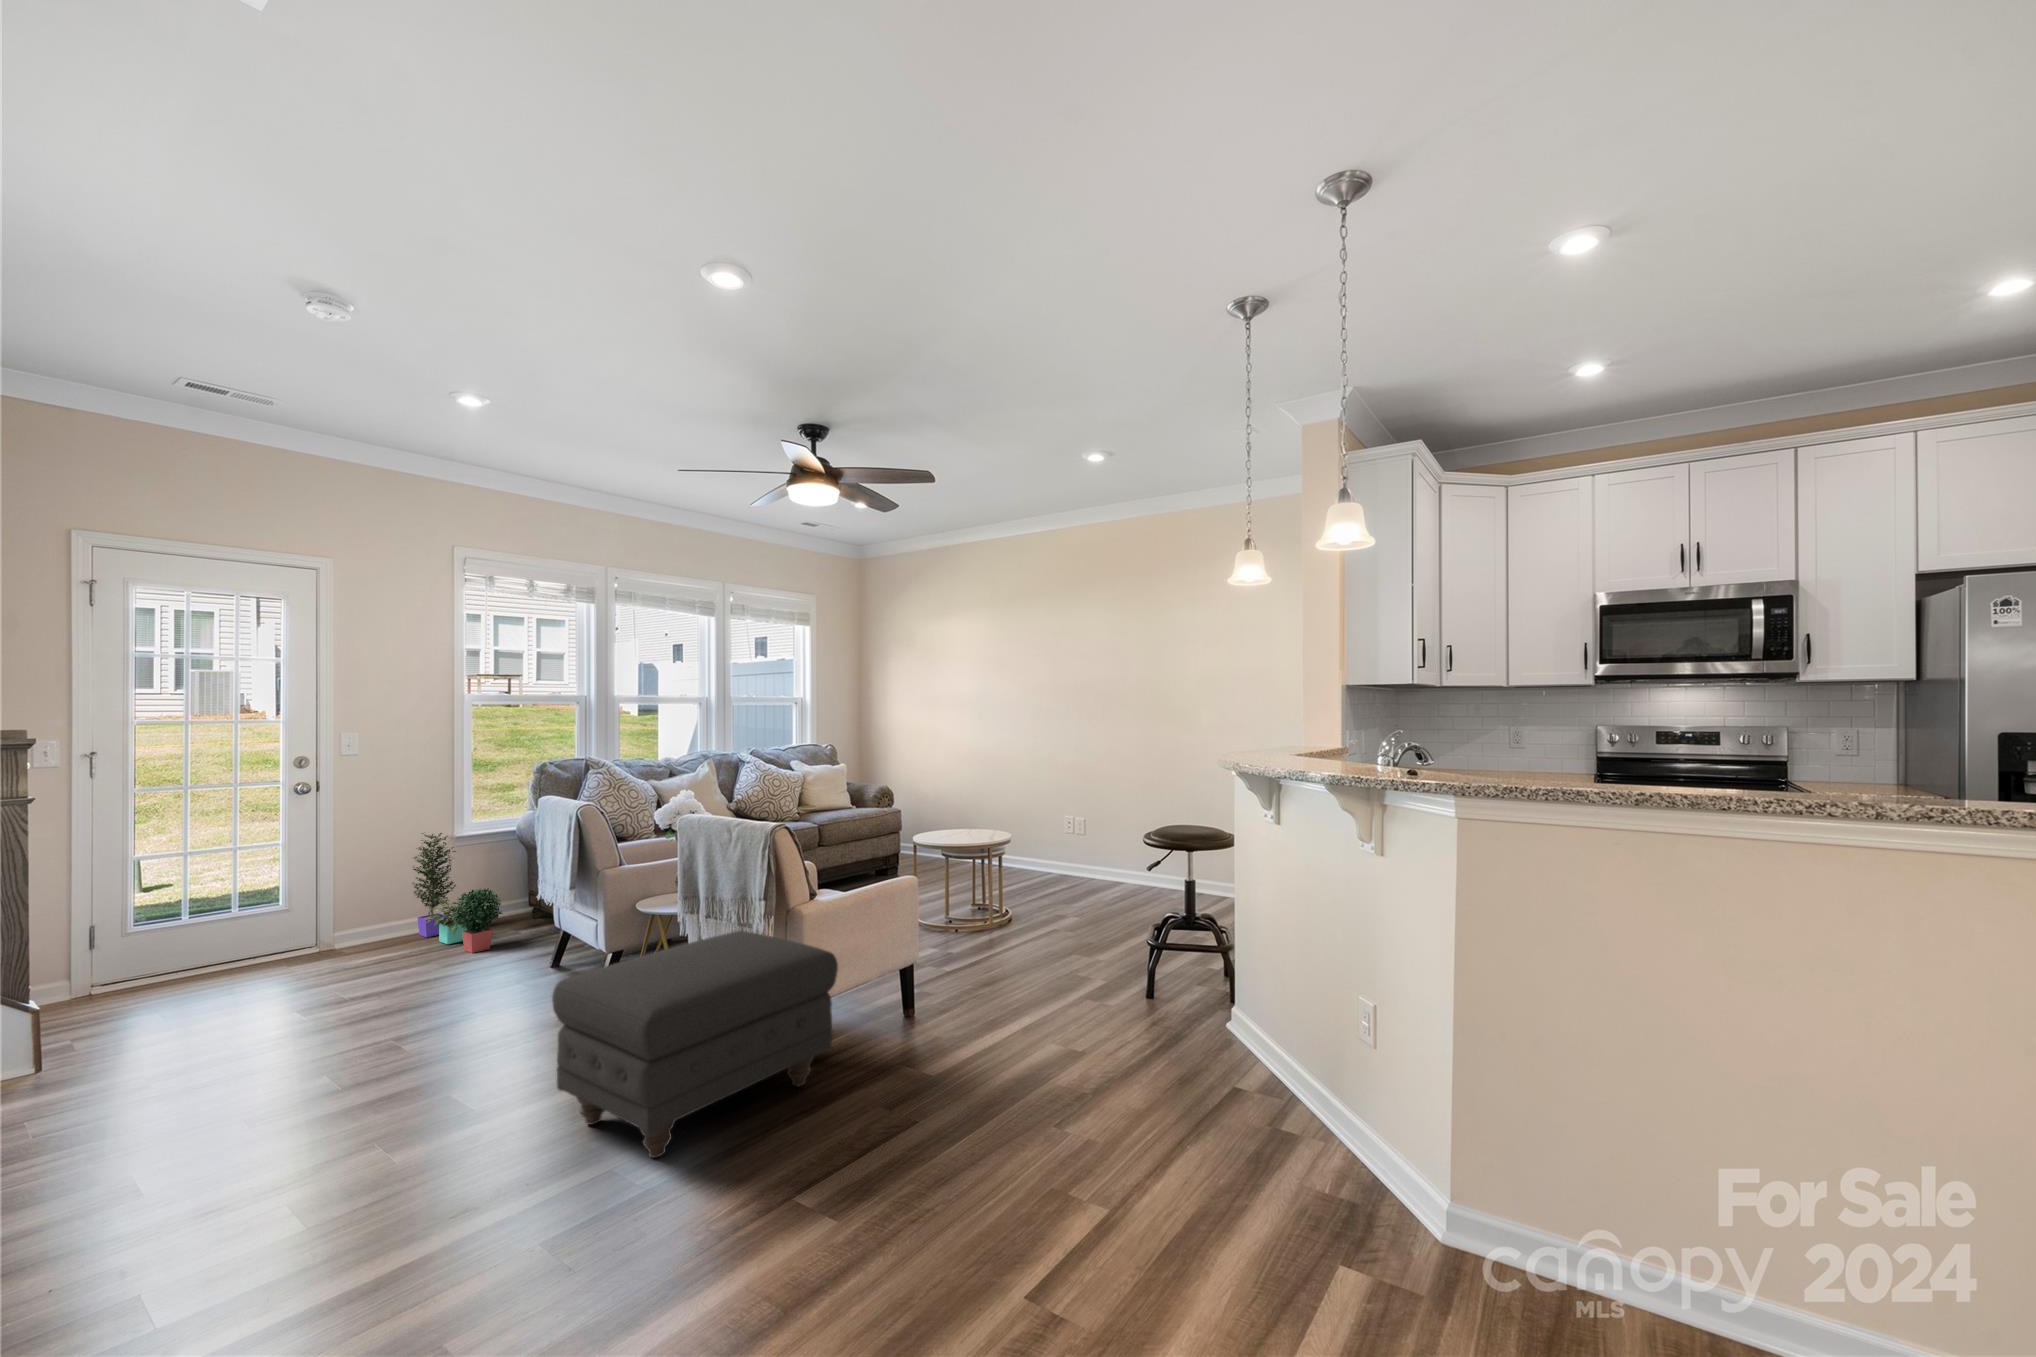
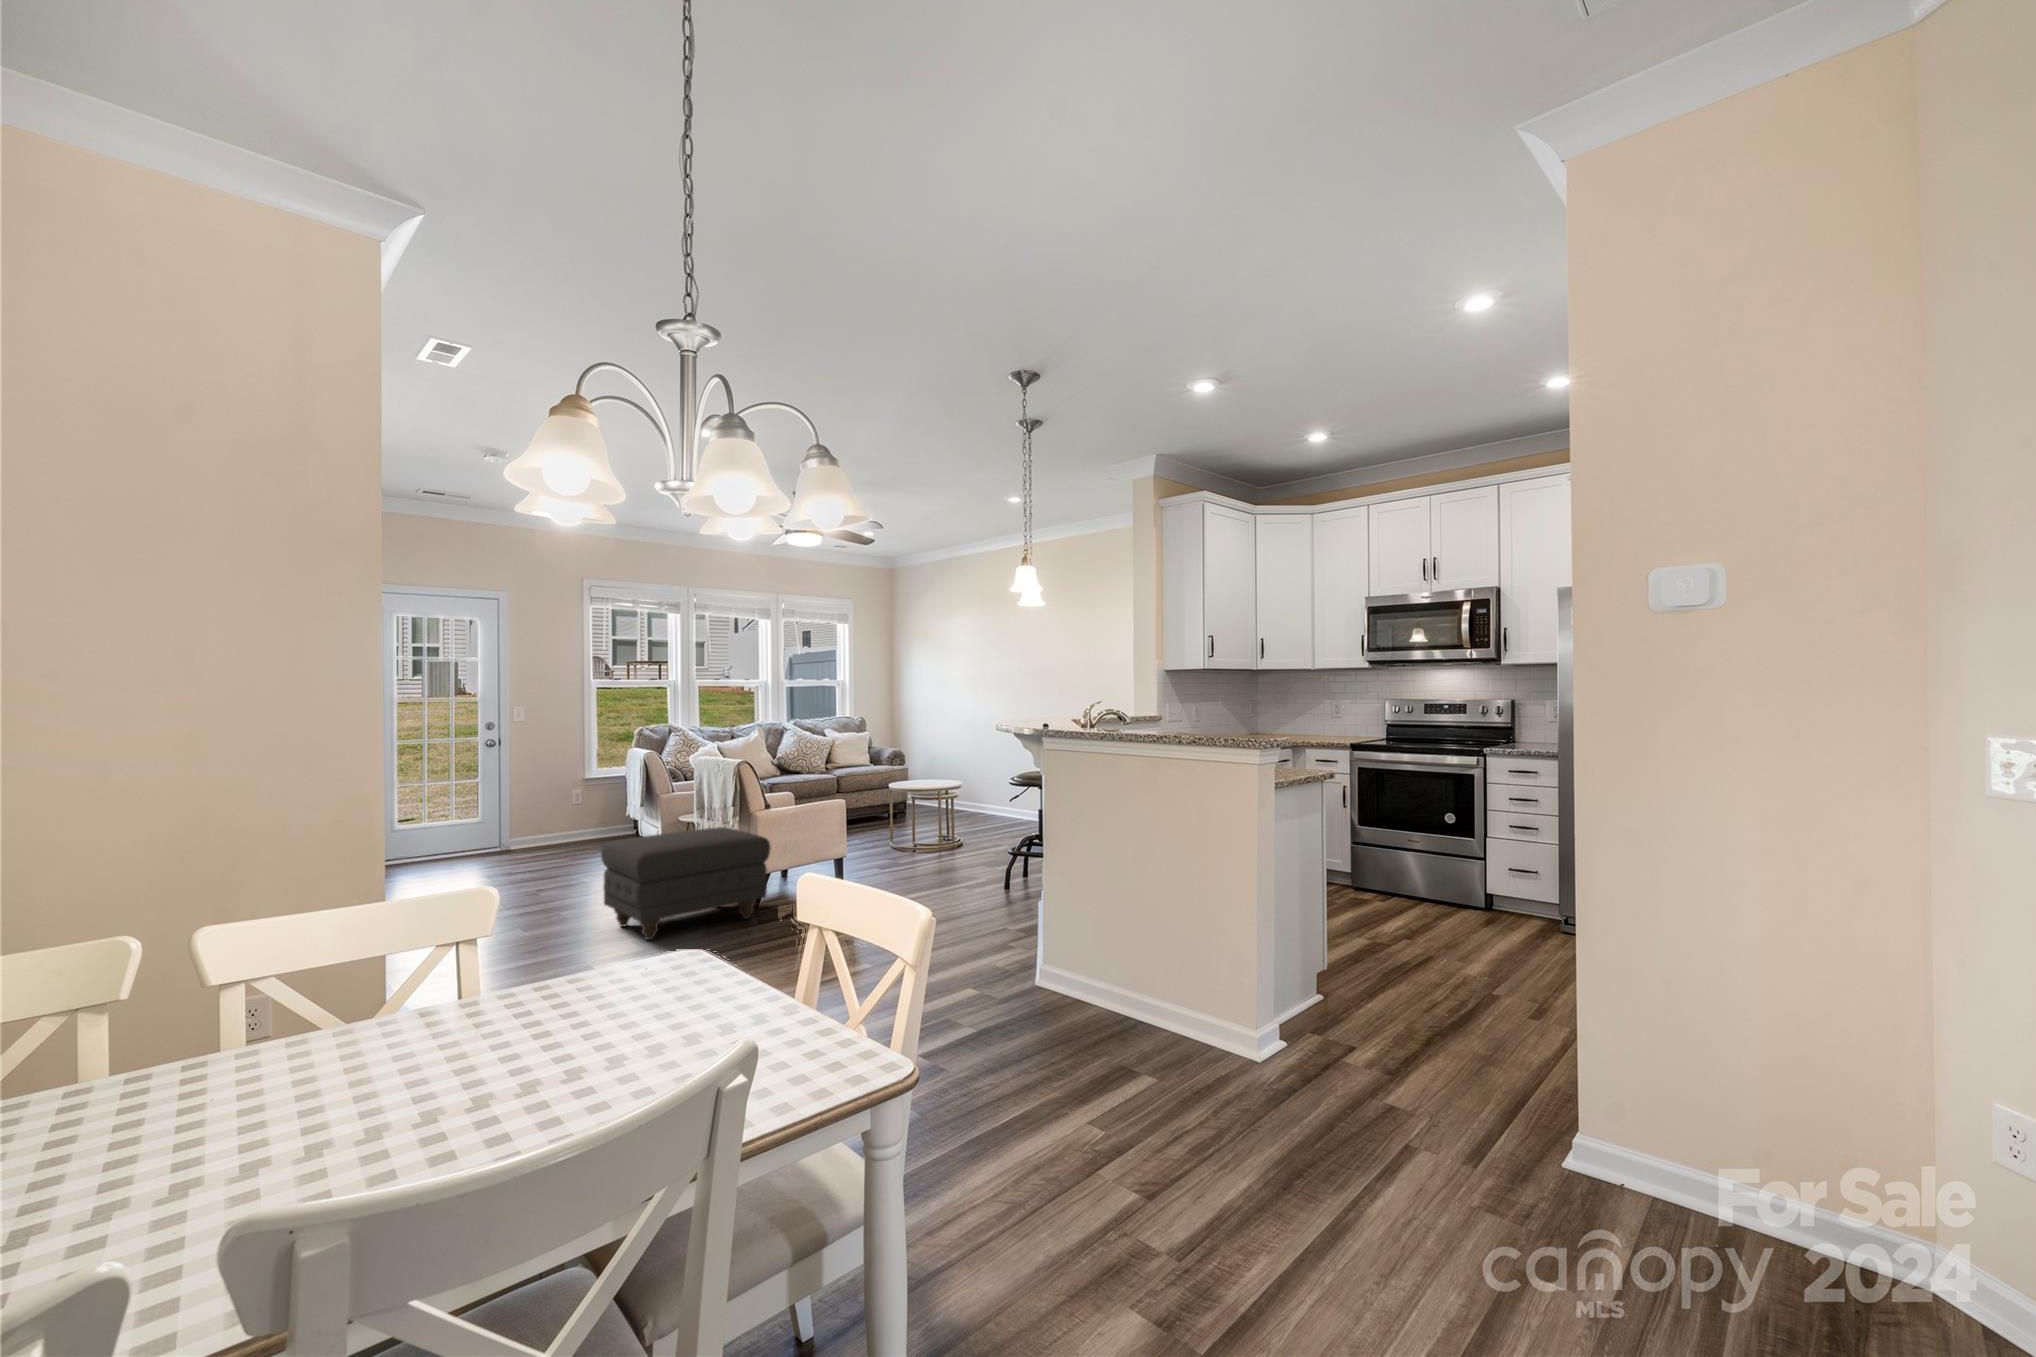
potted plant: present [412,833,503,953] -> none [557,772,611,851]

